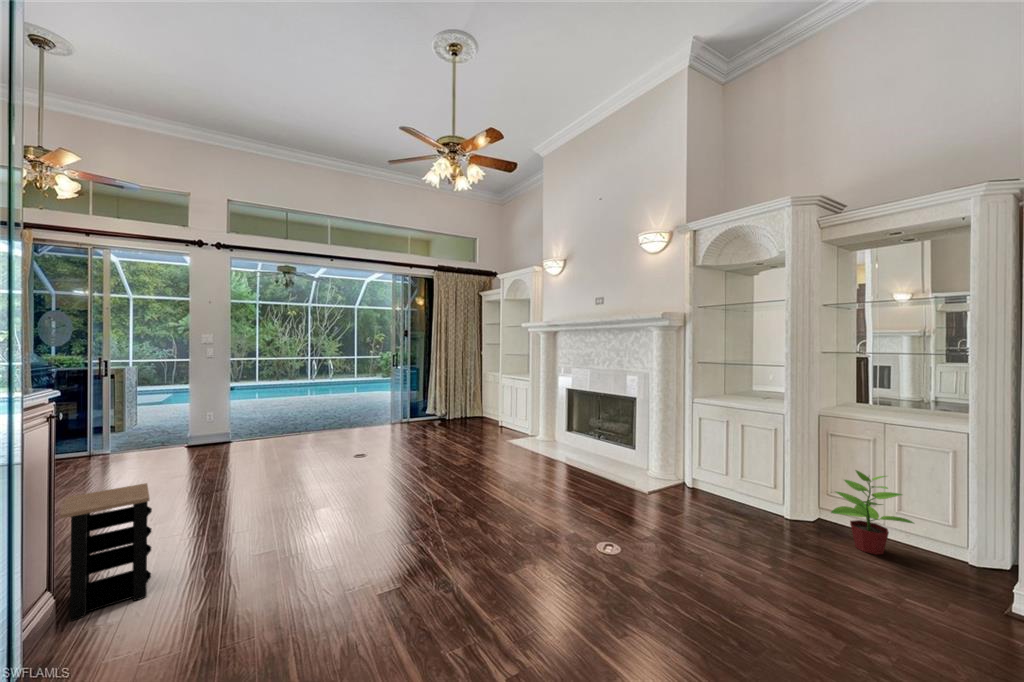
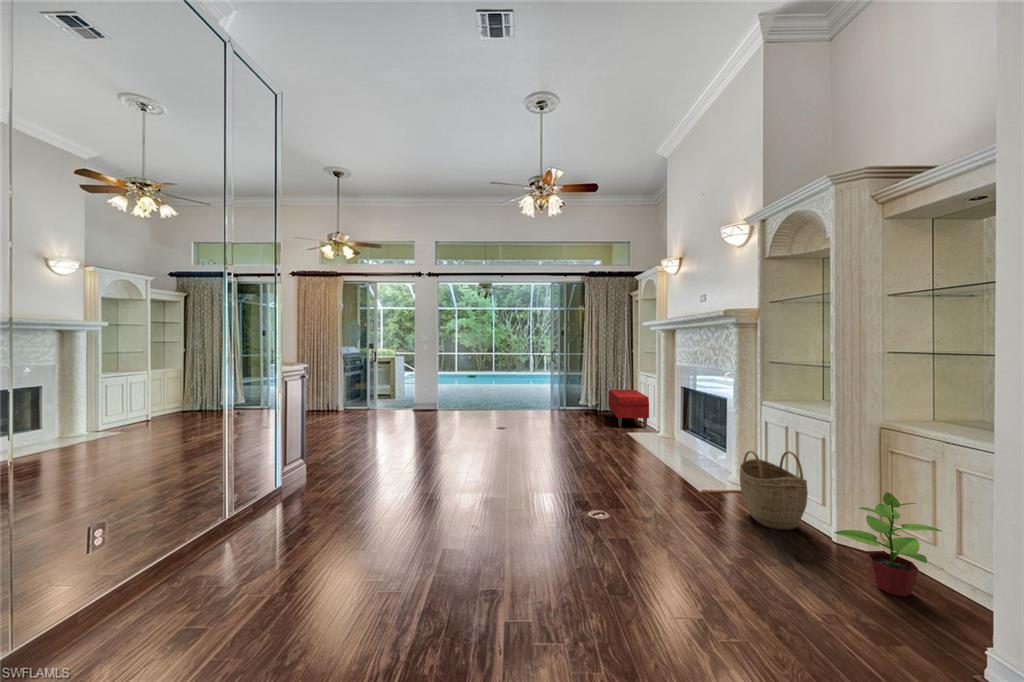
bench: none [463,394,519,436] -> present [608,390,649,428]
woven basket: none [701,444,766,518] -> present [740,451,808,530]
side table: present [60,483,152,621] -> none [308,416,348,473]

